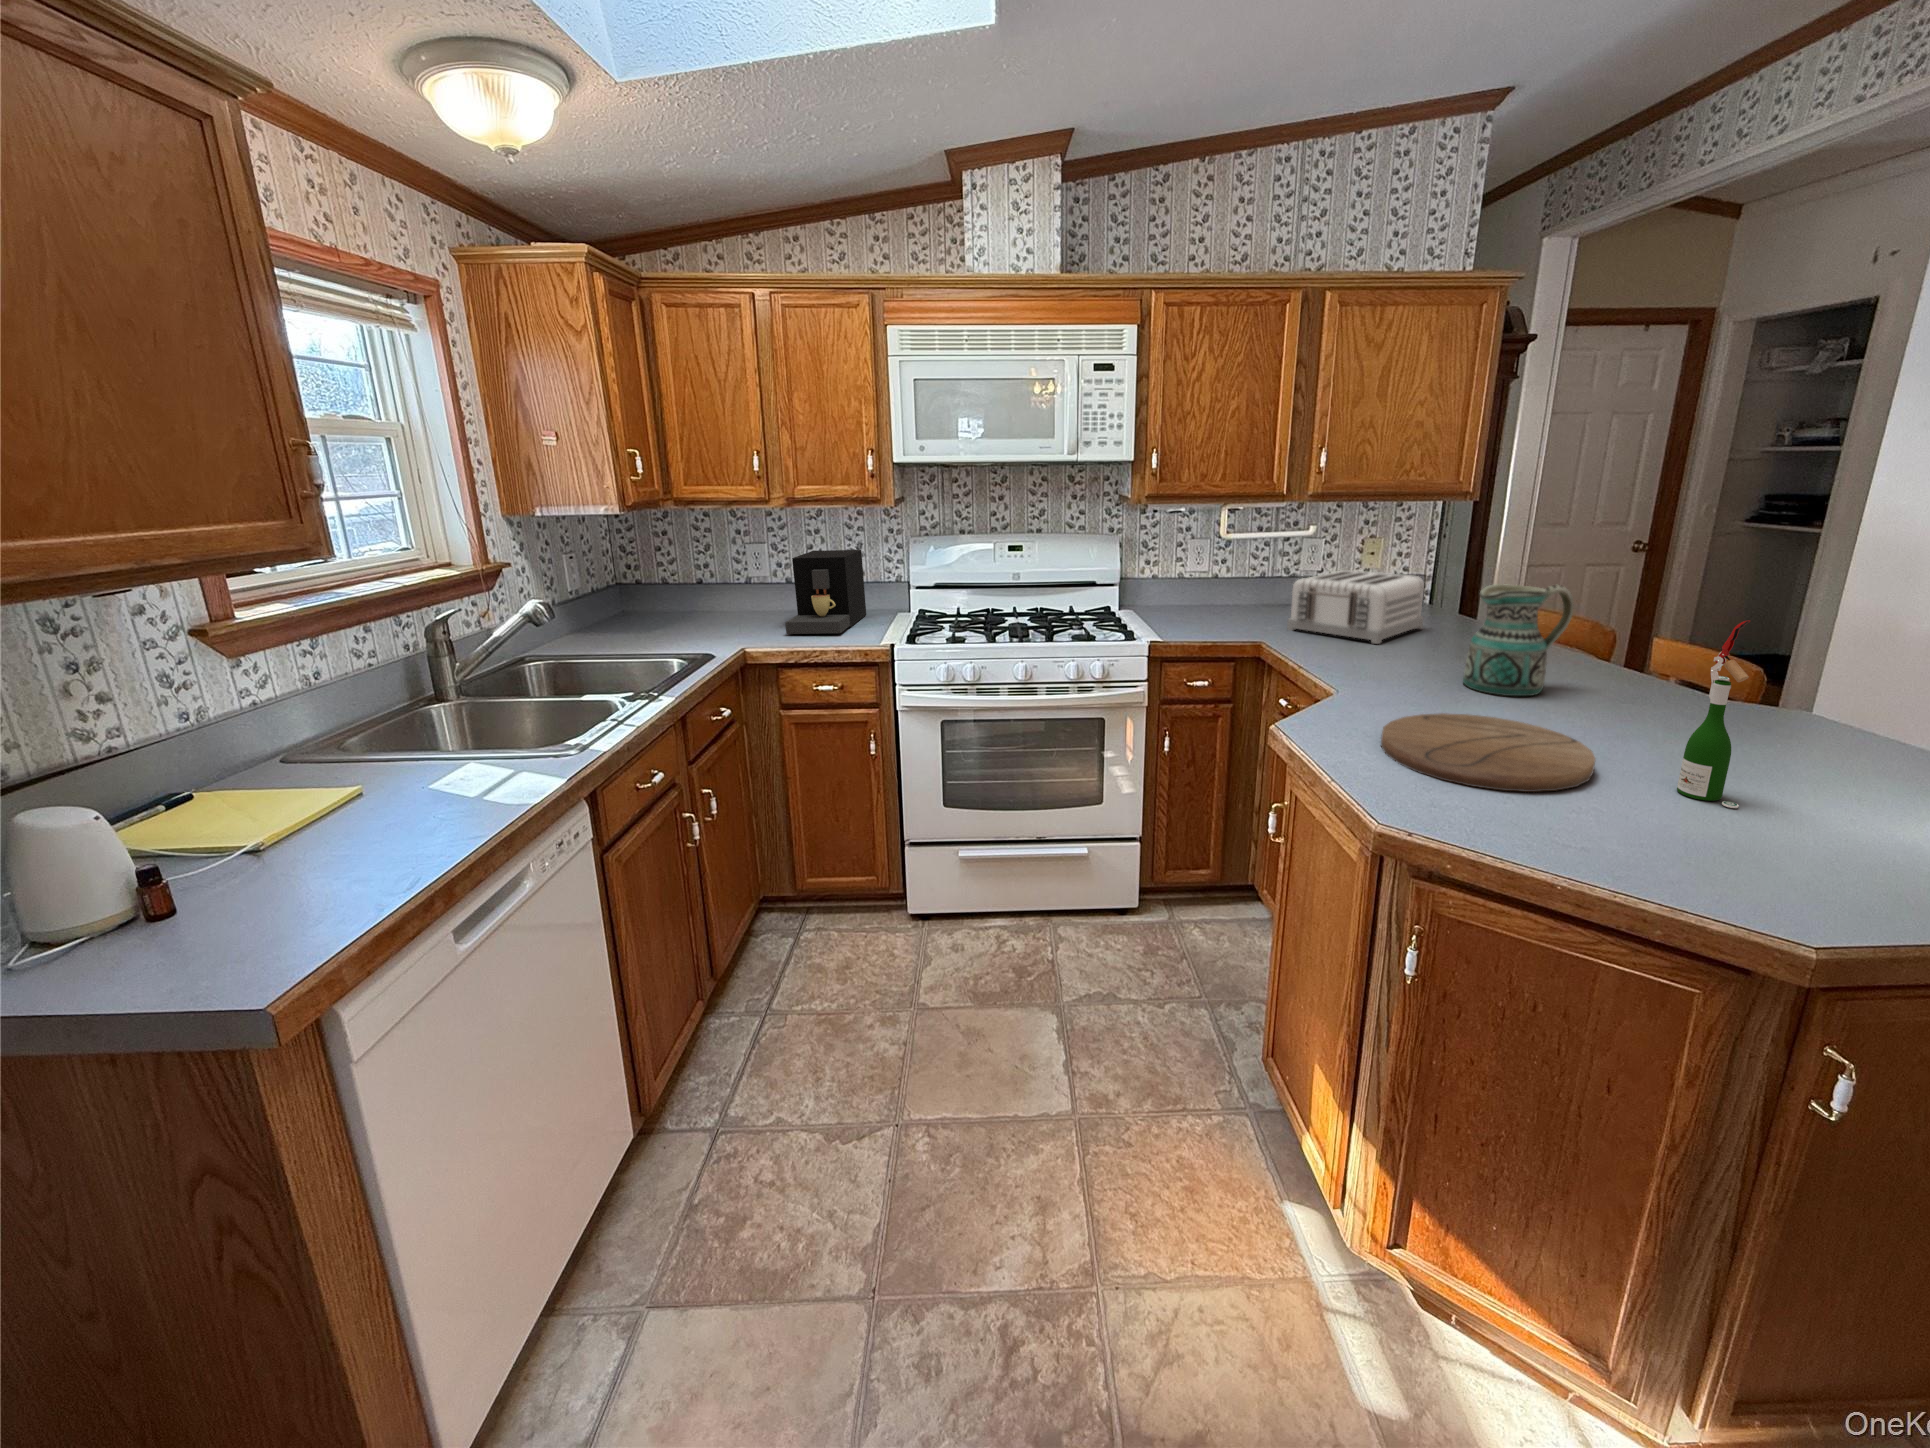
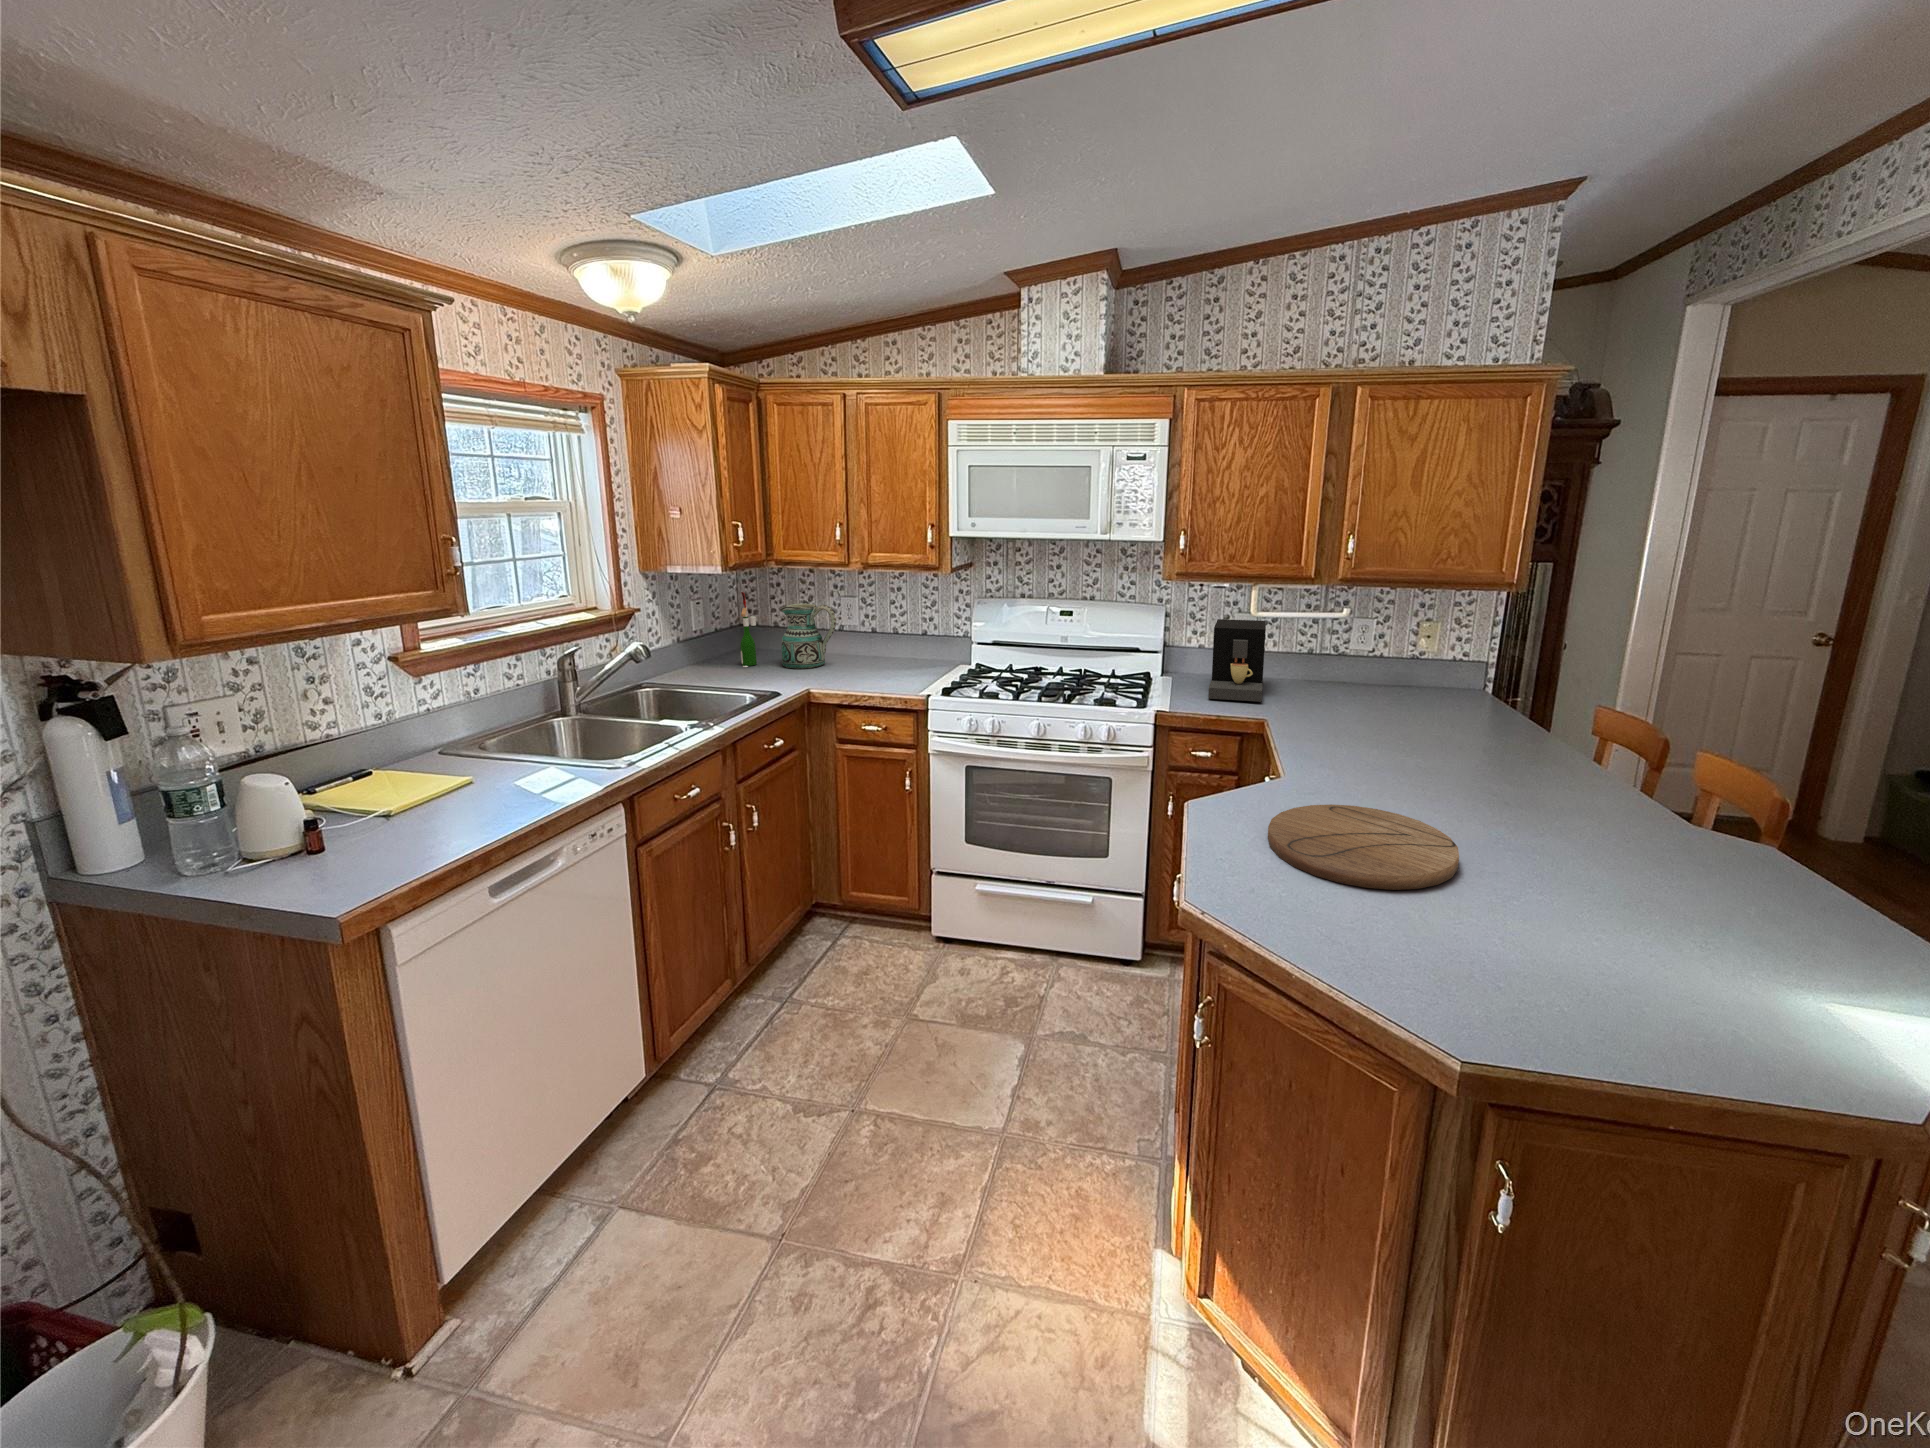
coffee maker: present [785,550,866,634] -> present [1208,619,1266,702]
toaster: present [1287,570,1424,644] -> none [1303,653,1447,730]
ceramic pitcher: present [1463,584,1573,696] -> present [781,604,836,669]
wine bottle: present [1677,621,1750,808] -> present [740,592,757,667]

